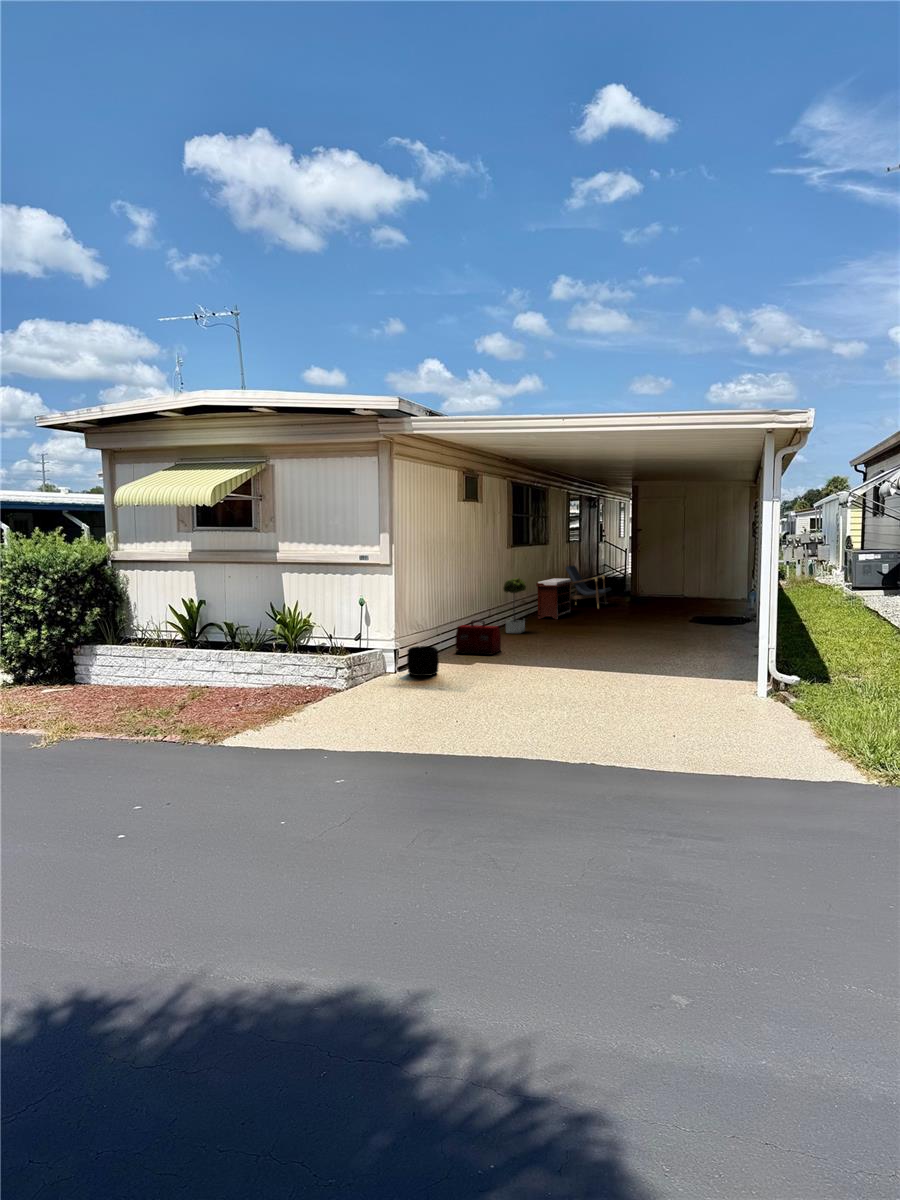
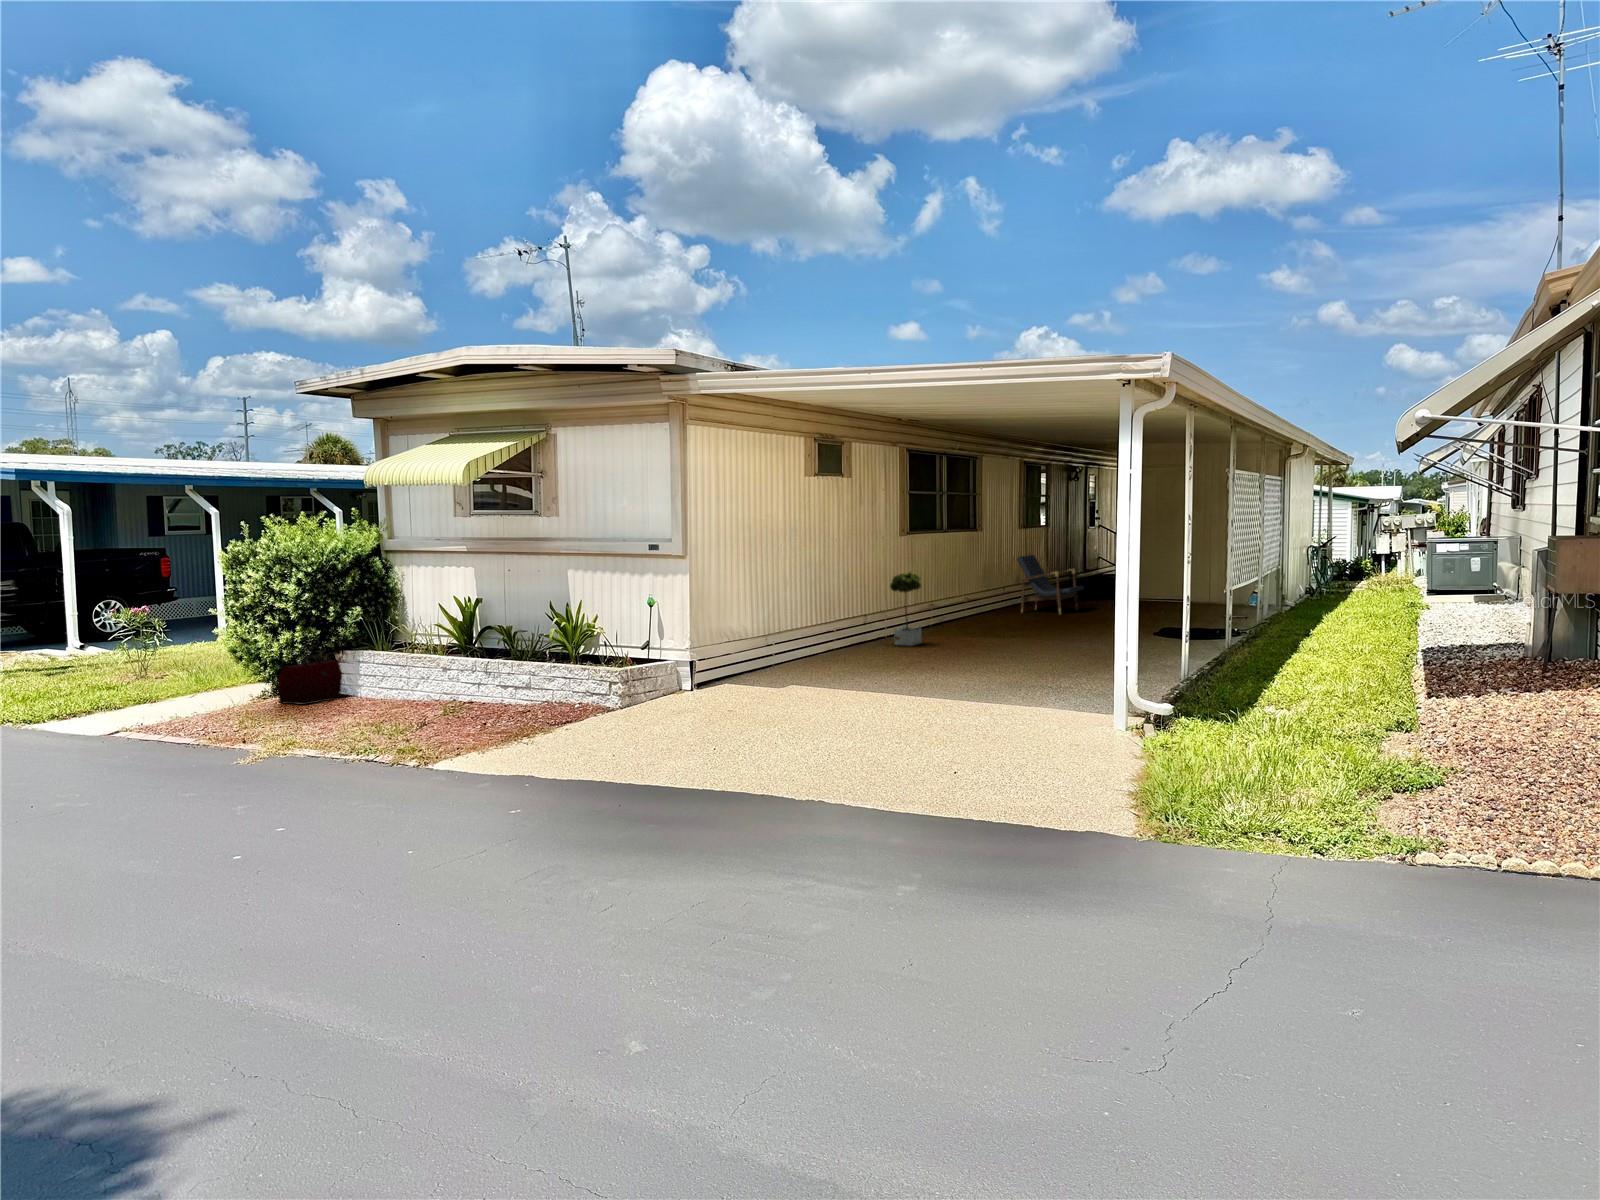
bench: present [536,578,572,619] -> none [957,573,1015,628]
toolbox: present [456,620,501,655] -> present [278,654,349,705]
bucket: present [407,646,439,676] -> none [713,658,751,695]

